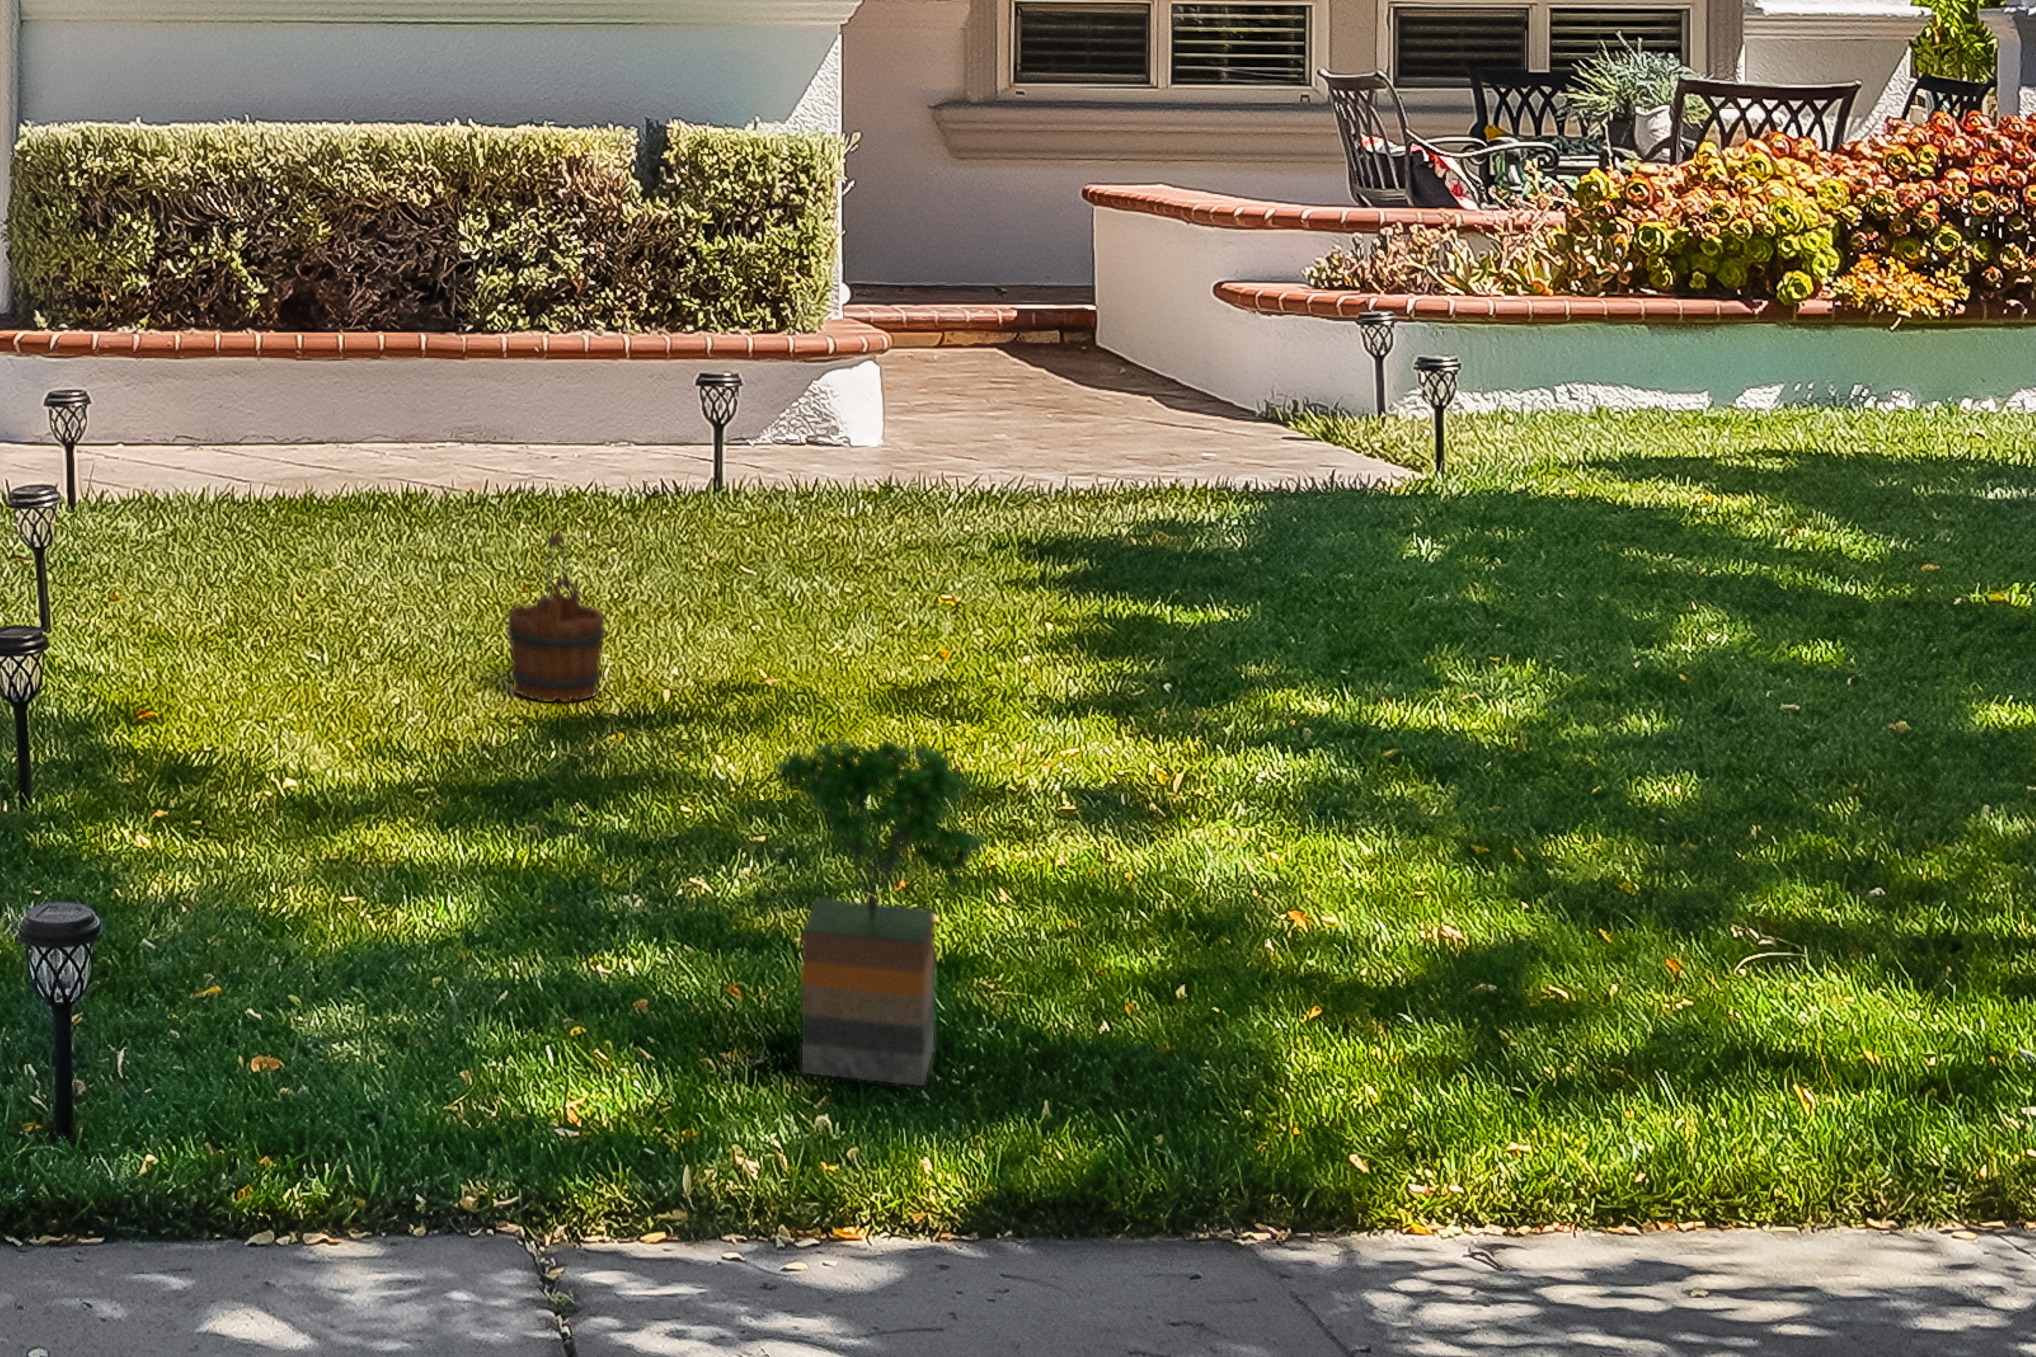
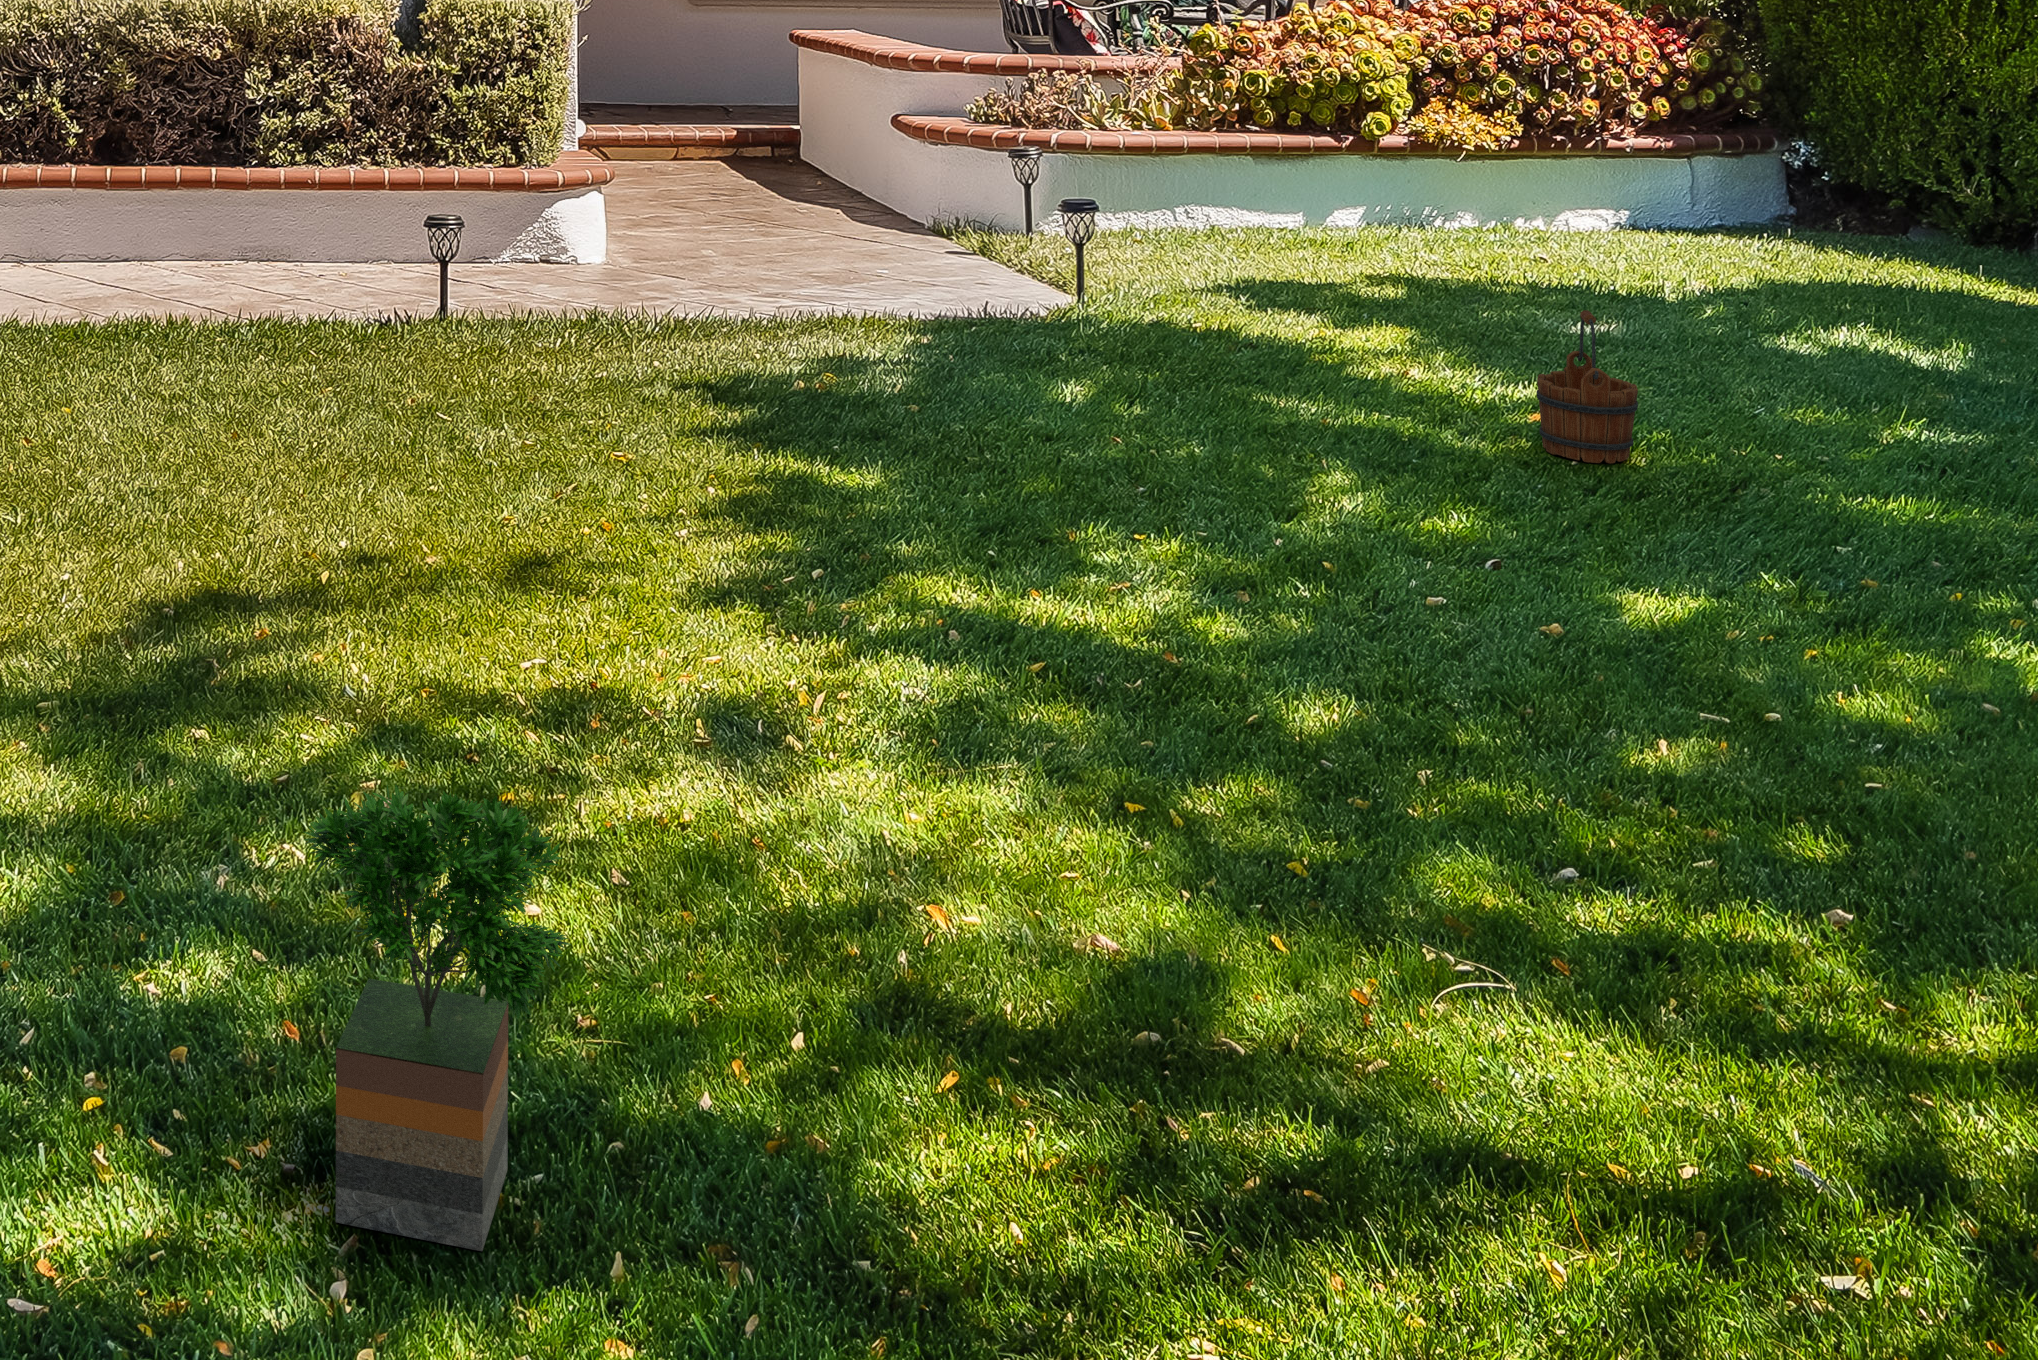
wooden bucket: present [507,532,605,702] -> present [1536,310,1638,463]

